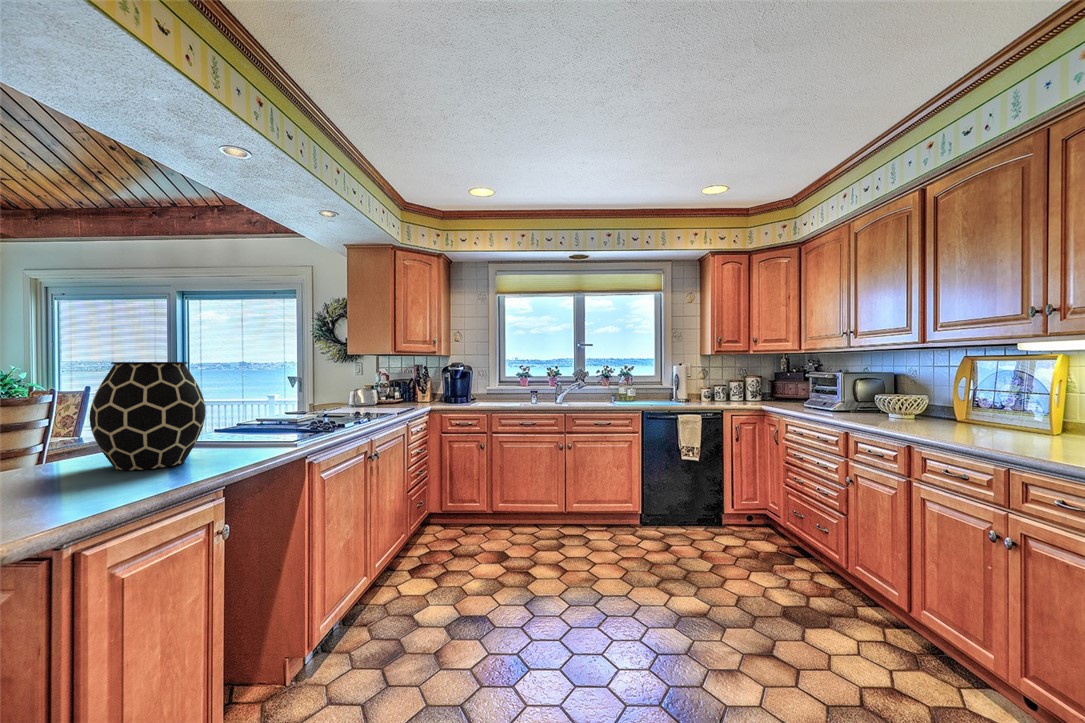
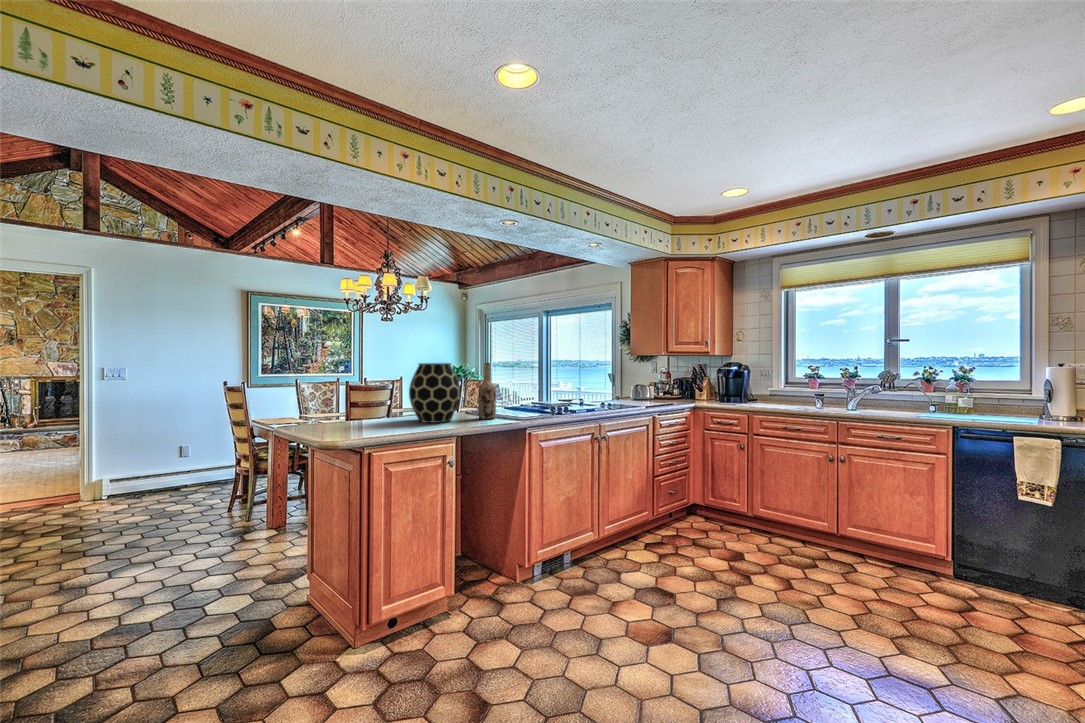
wine bottle: none [225,362,257,451] -> present [478,363,496,419]

